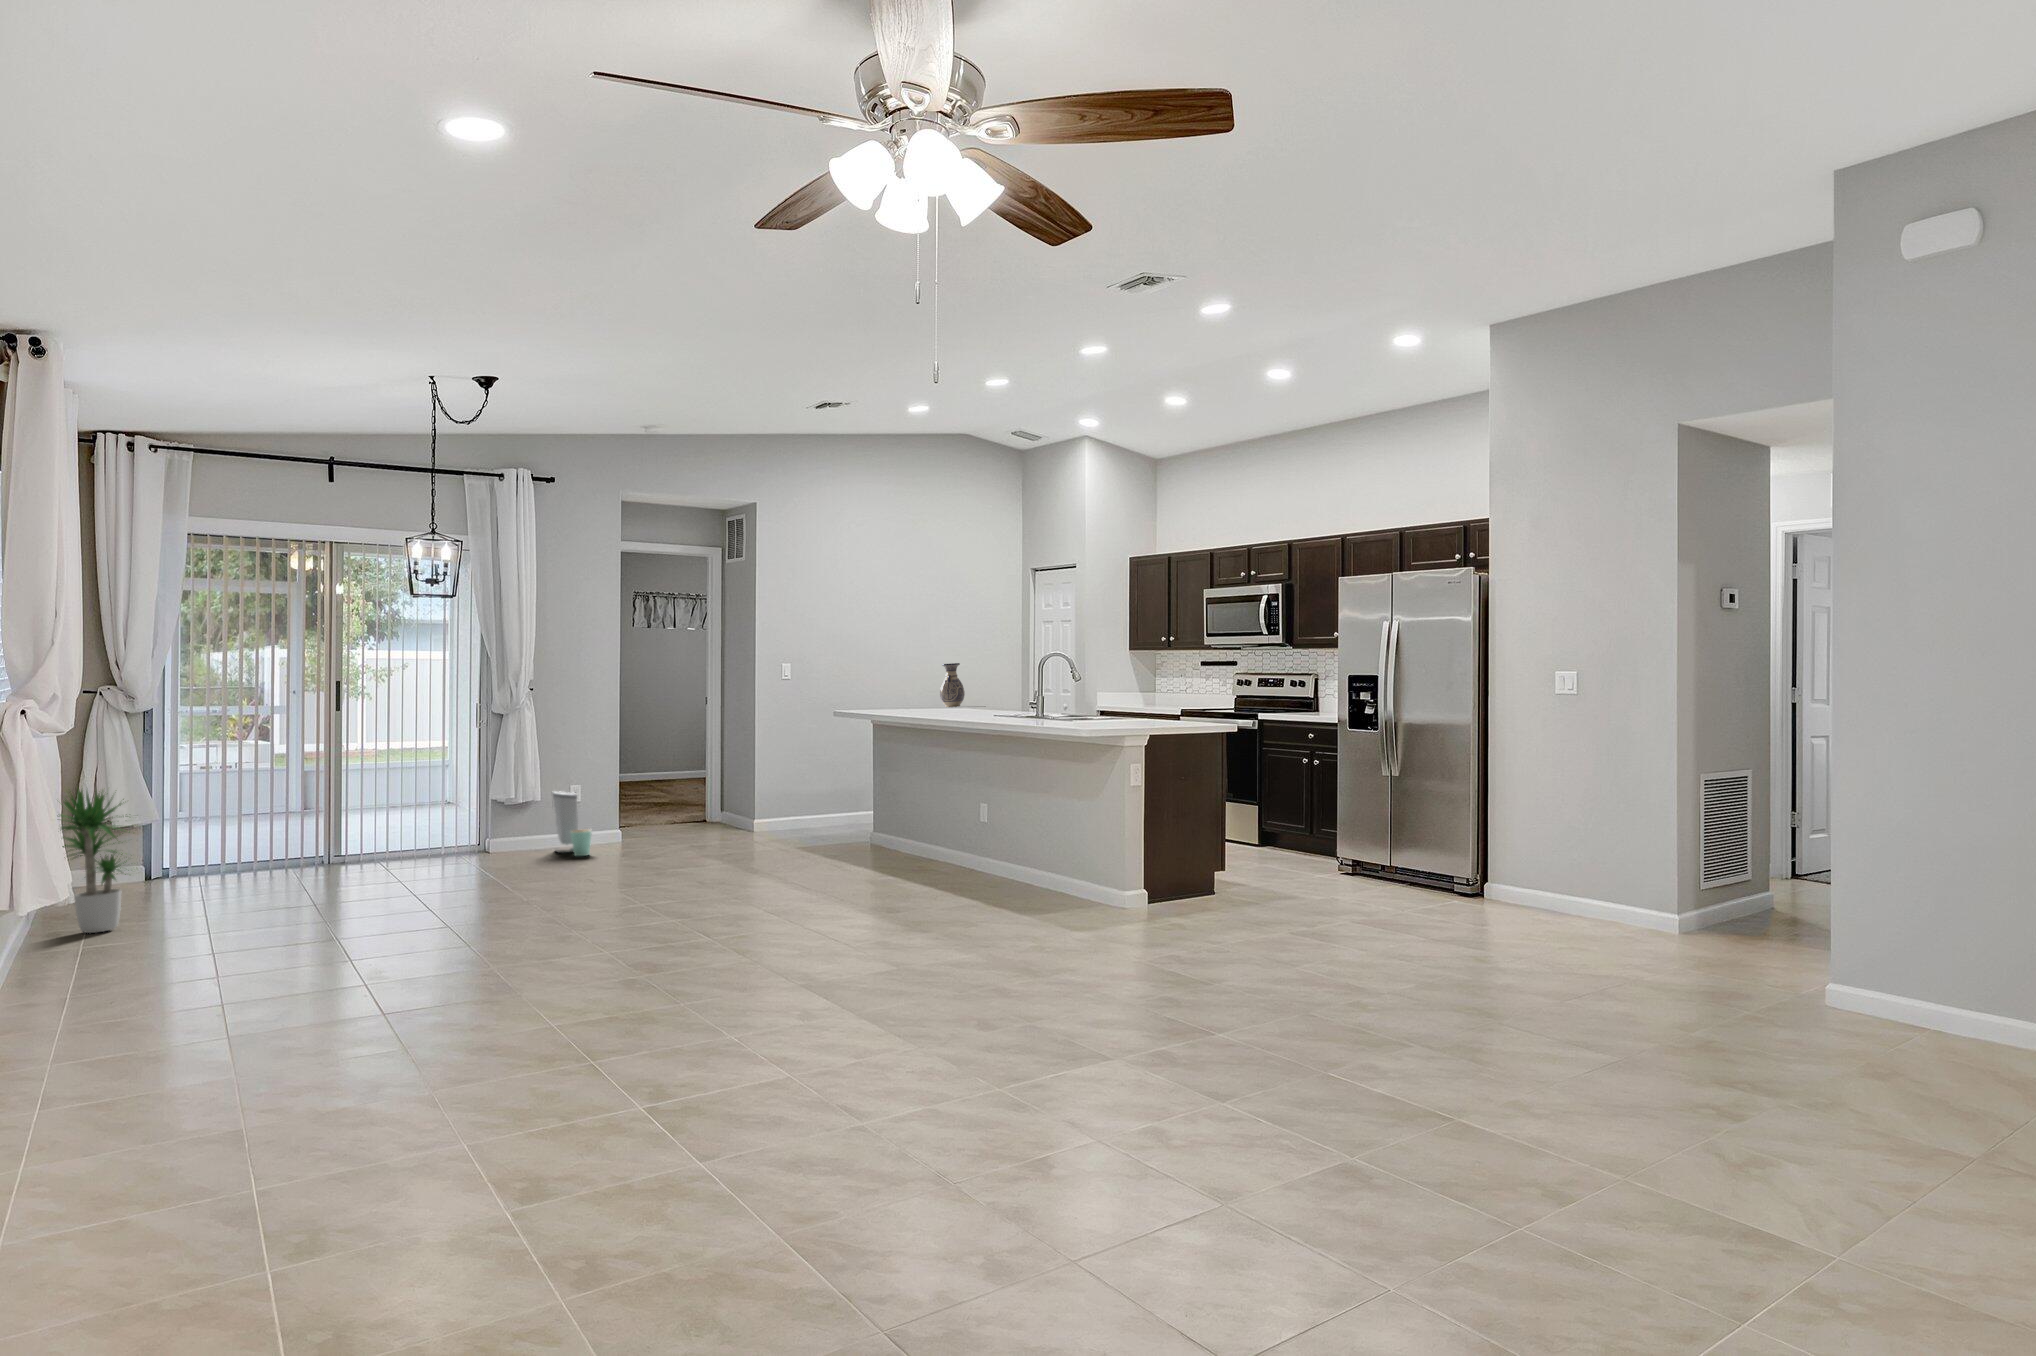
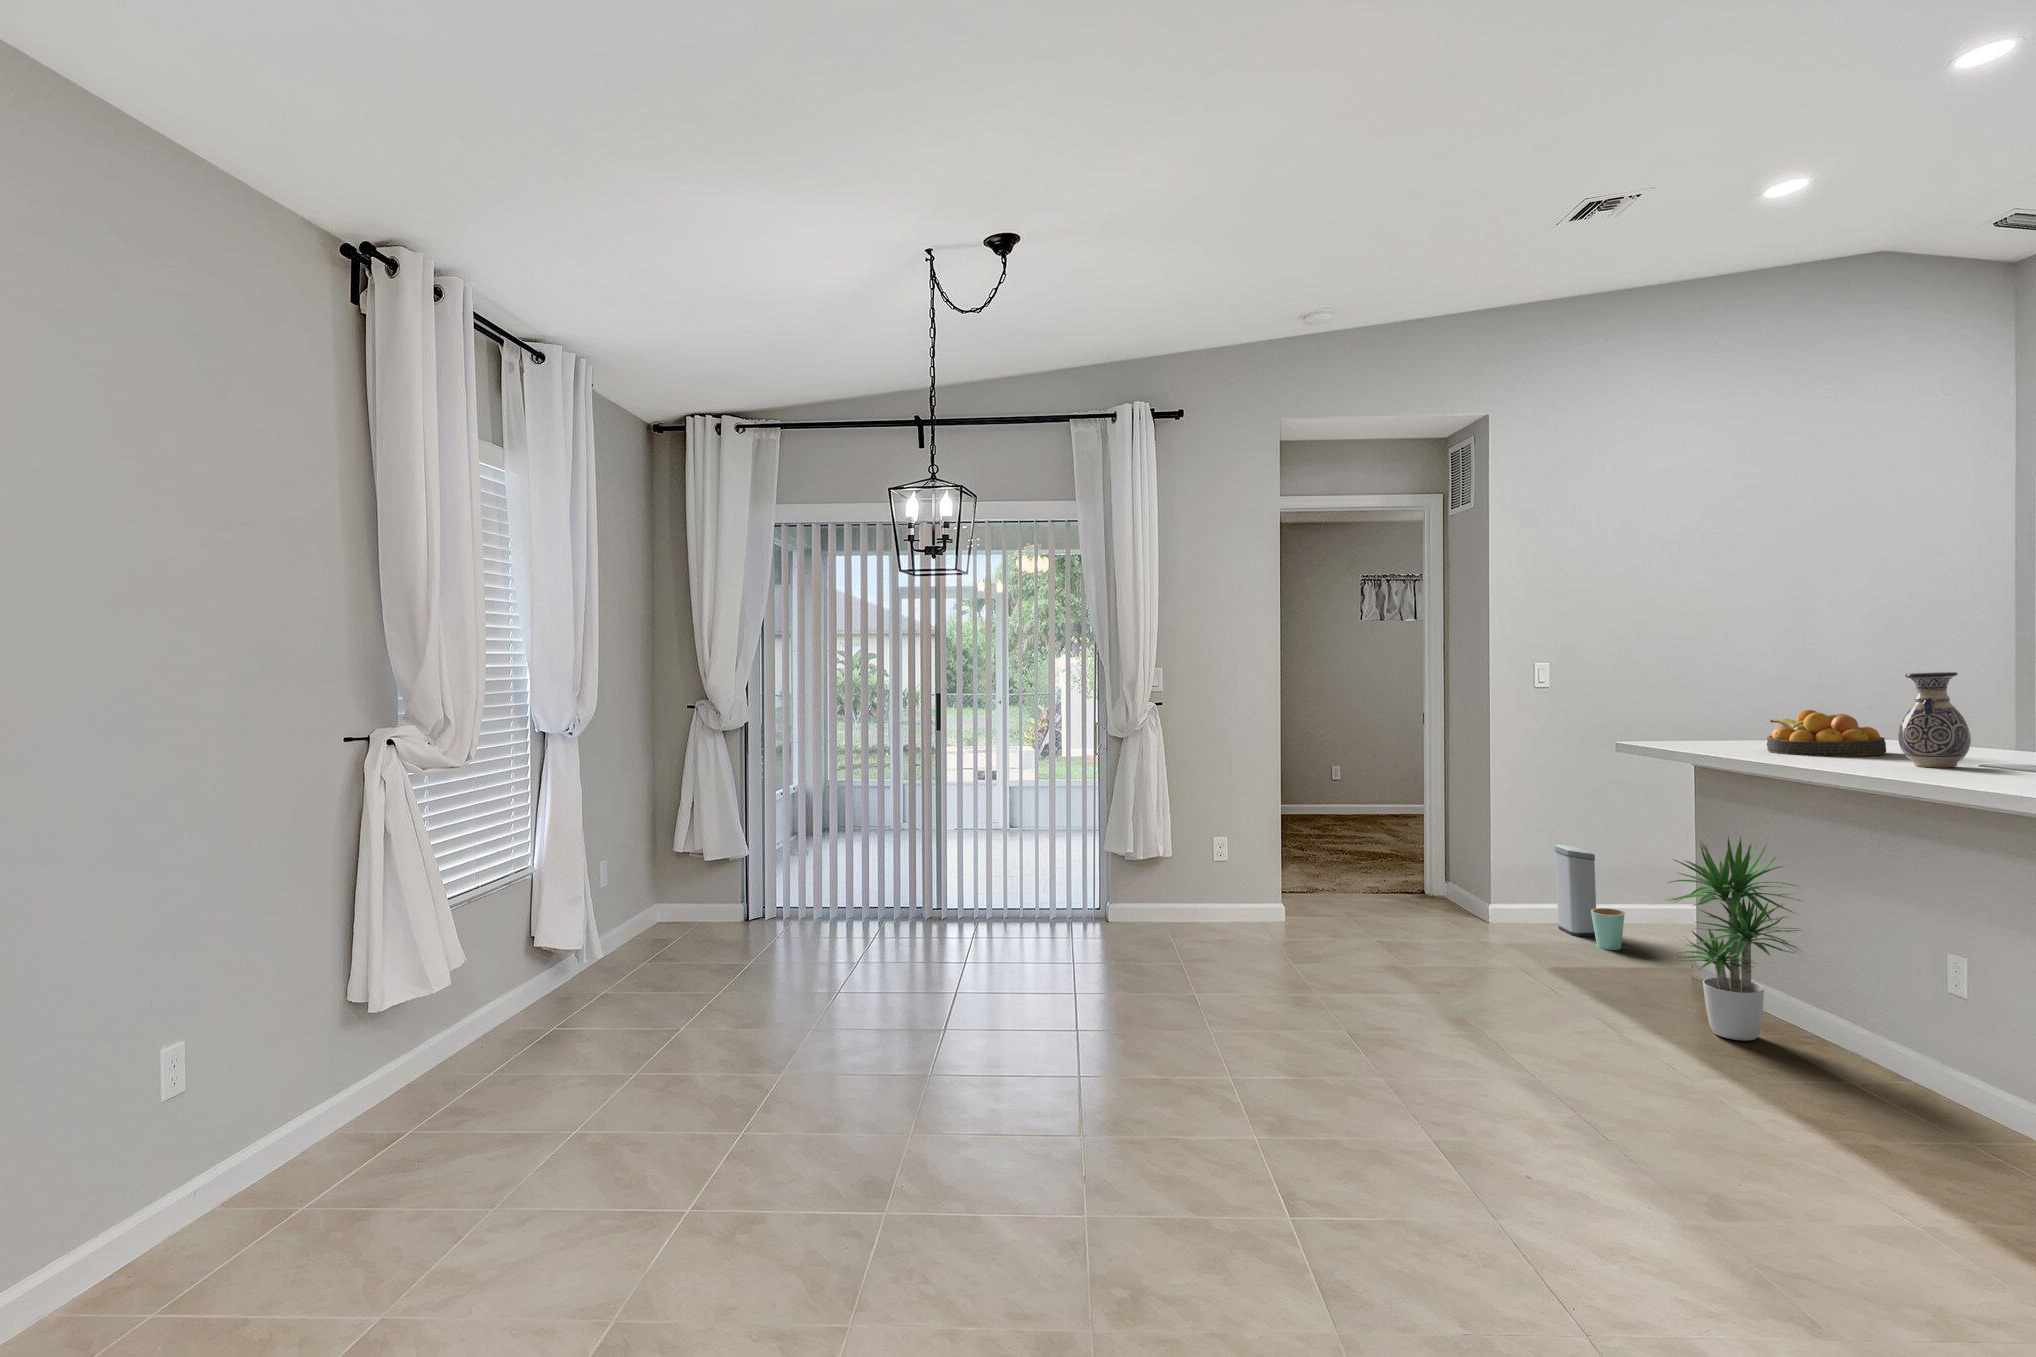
fruit bowl: none [895,686,942,708] -> present [1767,710,1886,757]
potted plant: present [57,788,126,933] -> present [1667,837,1801,1040]
trash can: present [552,791,591,856] -> present [1555,845,1625,950]

